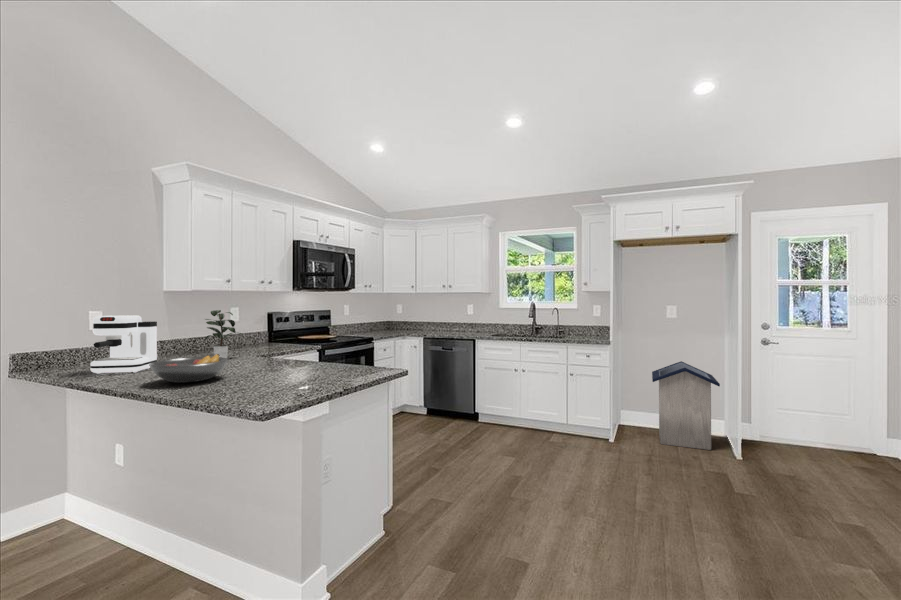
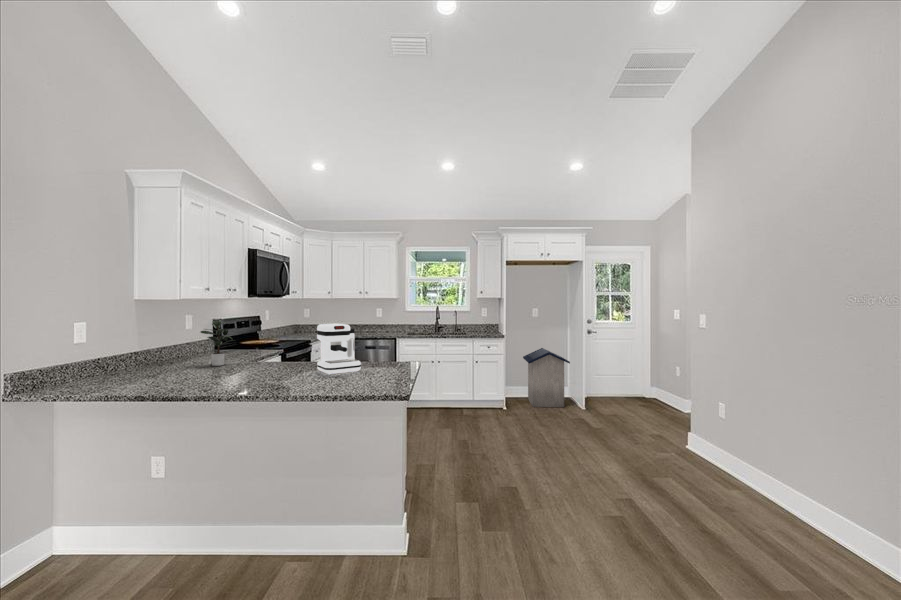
coffee maker: present [90,315,157,374] -> present [317,324,361,375]
fruit bowl: present [149,354,228,383] -> none [225,359,287,384]

